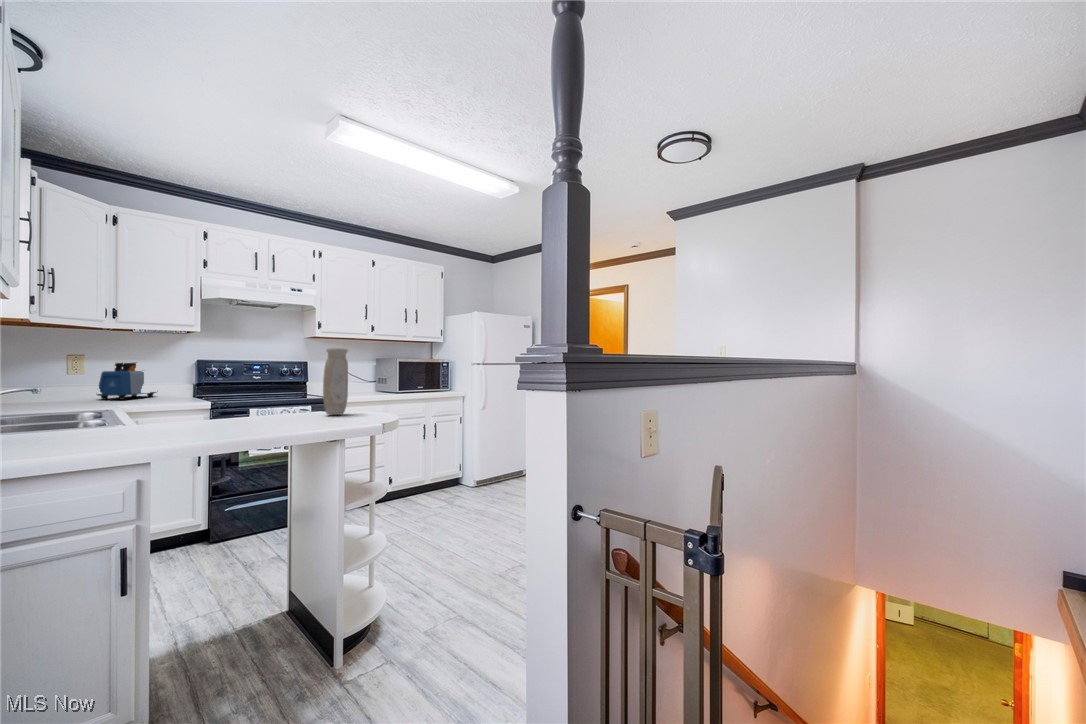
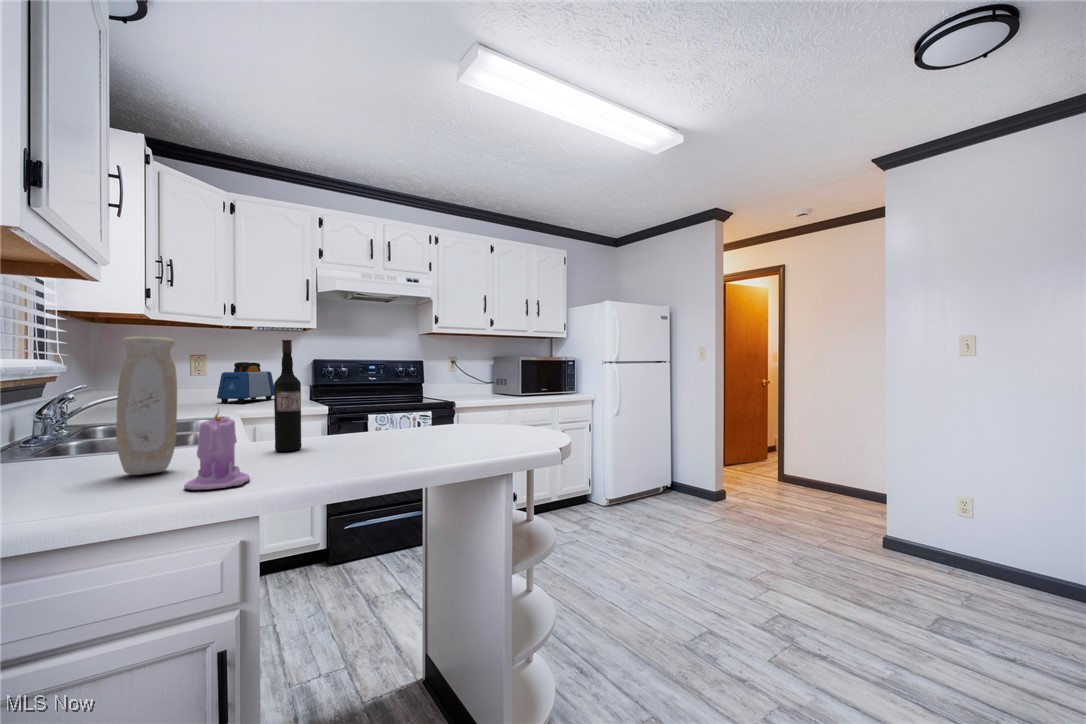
wine bottle: none [160,345,182,427] -> present [274,340,301,451]
vase: present [323,348,348,415] -> present [116,336,177,475]
candle: none [94,393,143,445] -> present [184,410,250,490]

